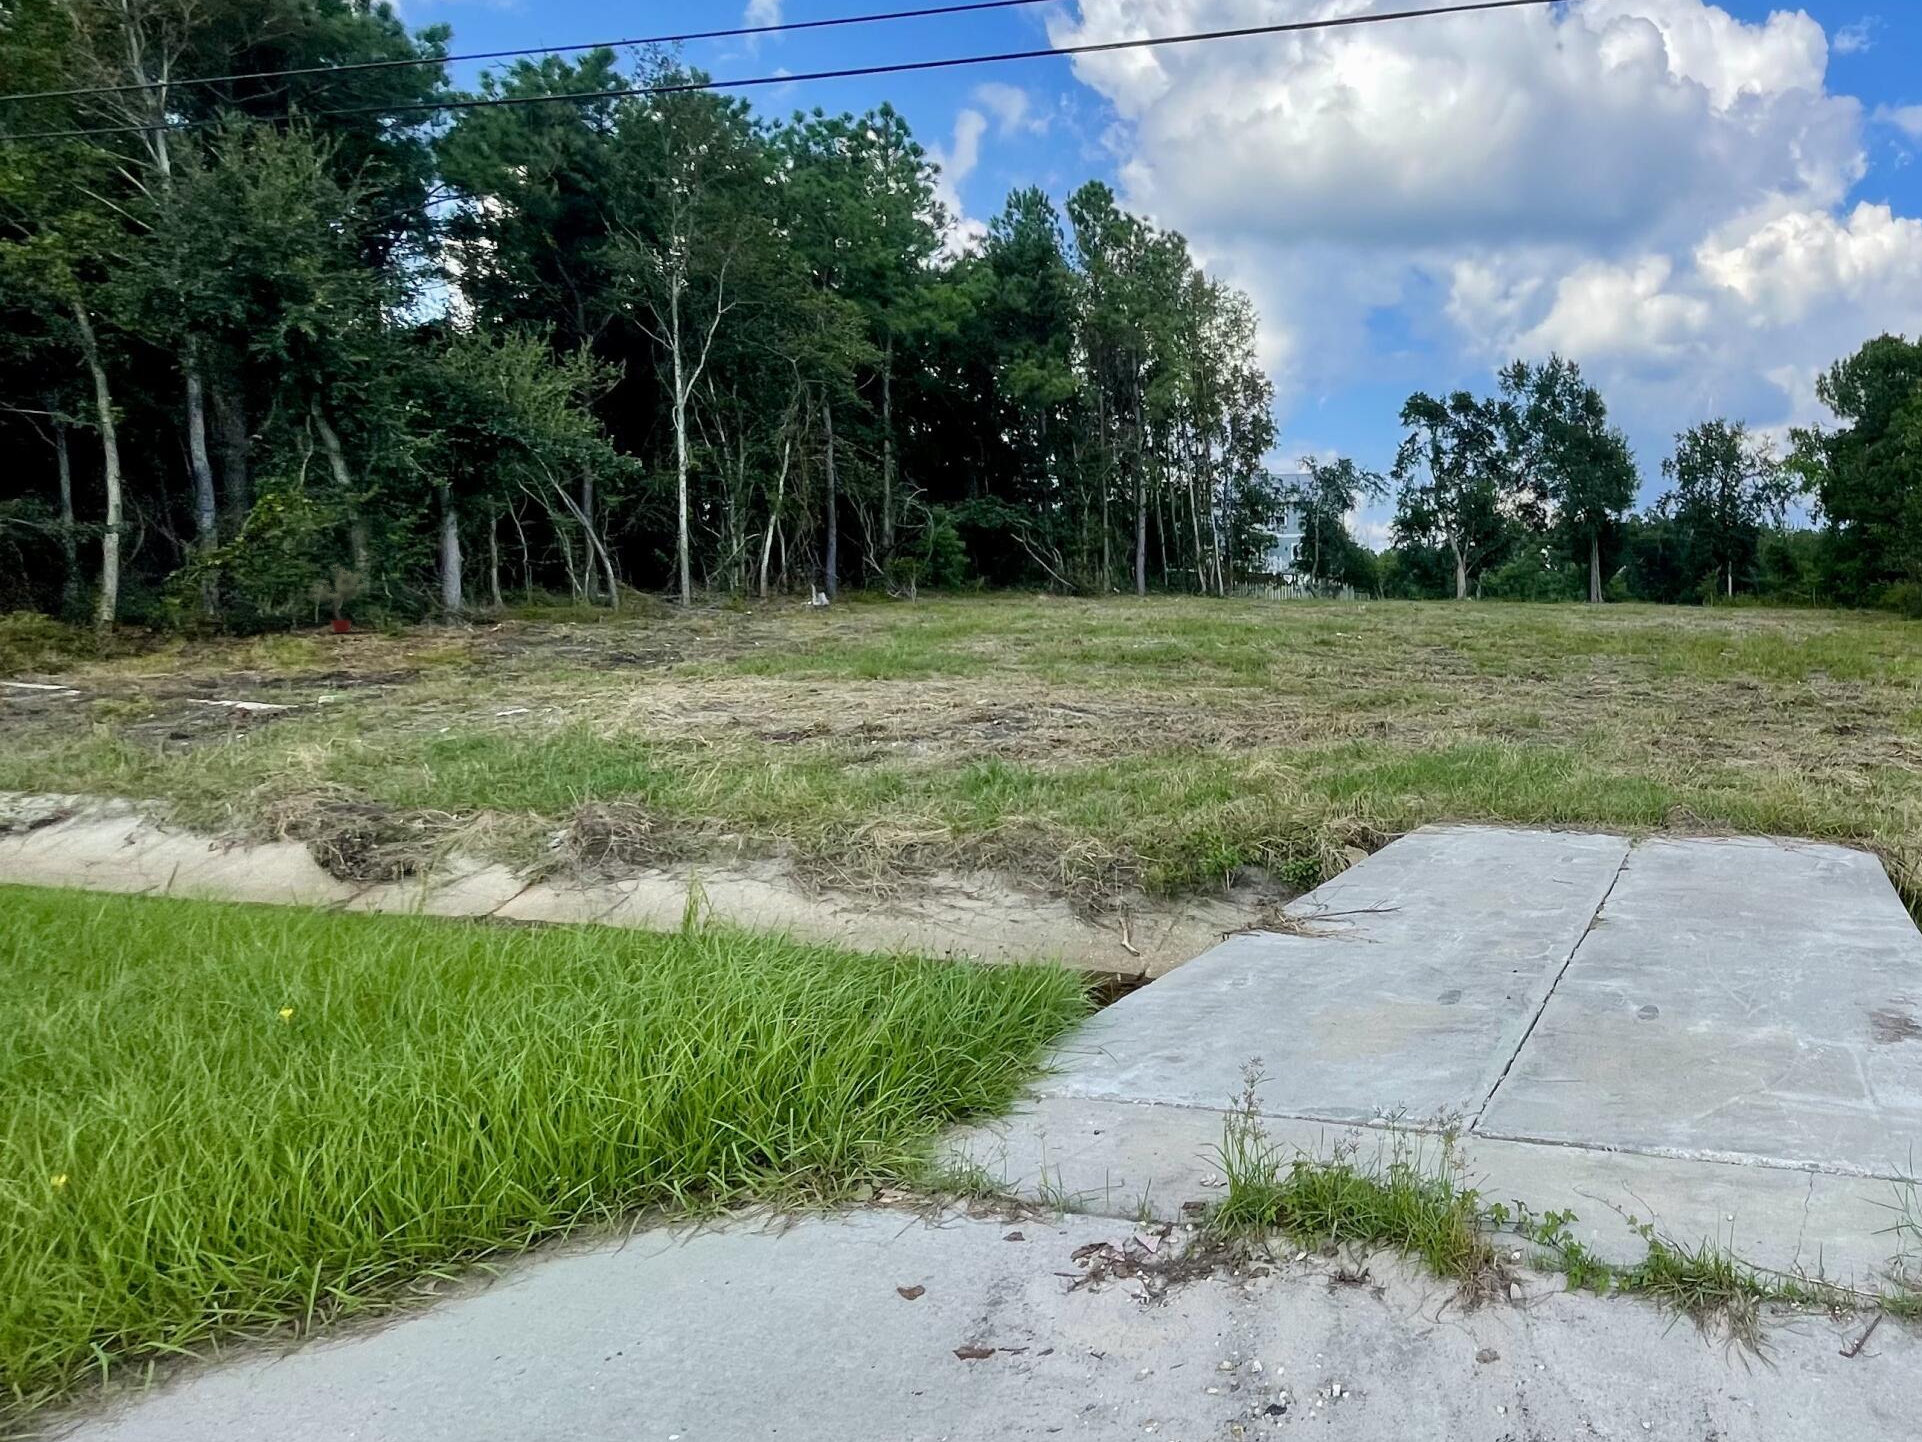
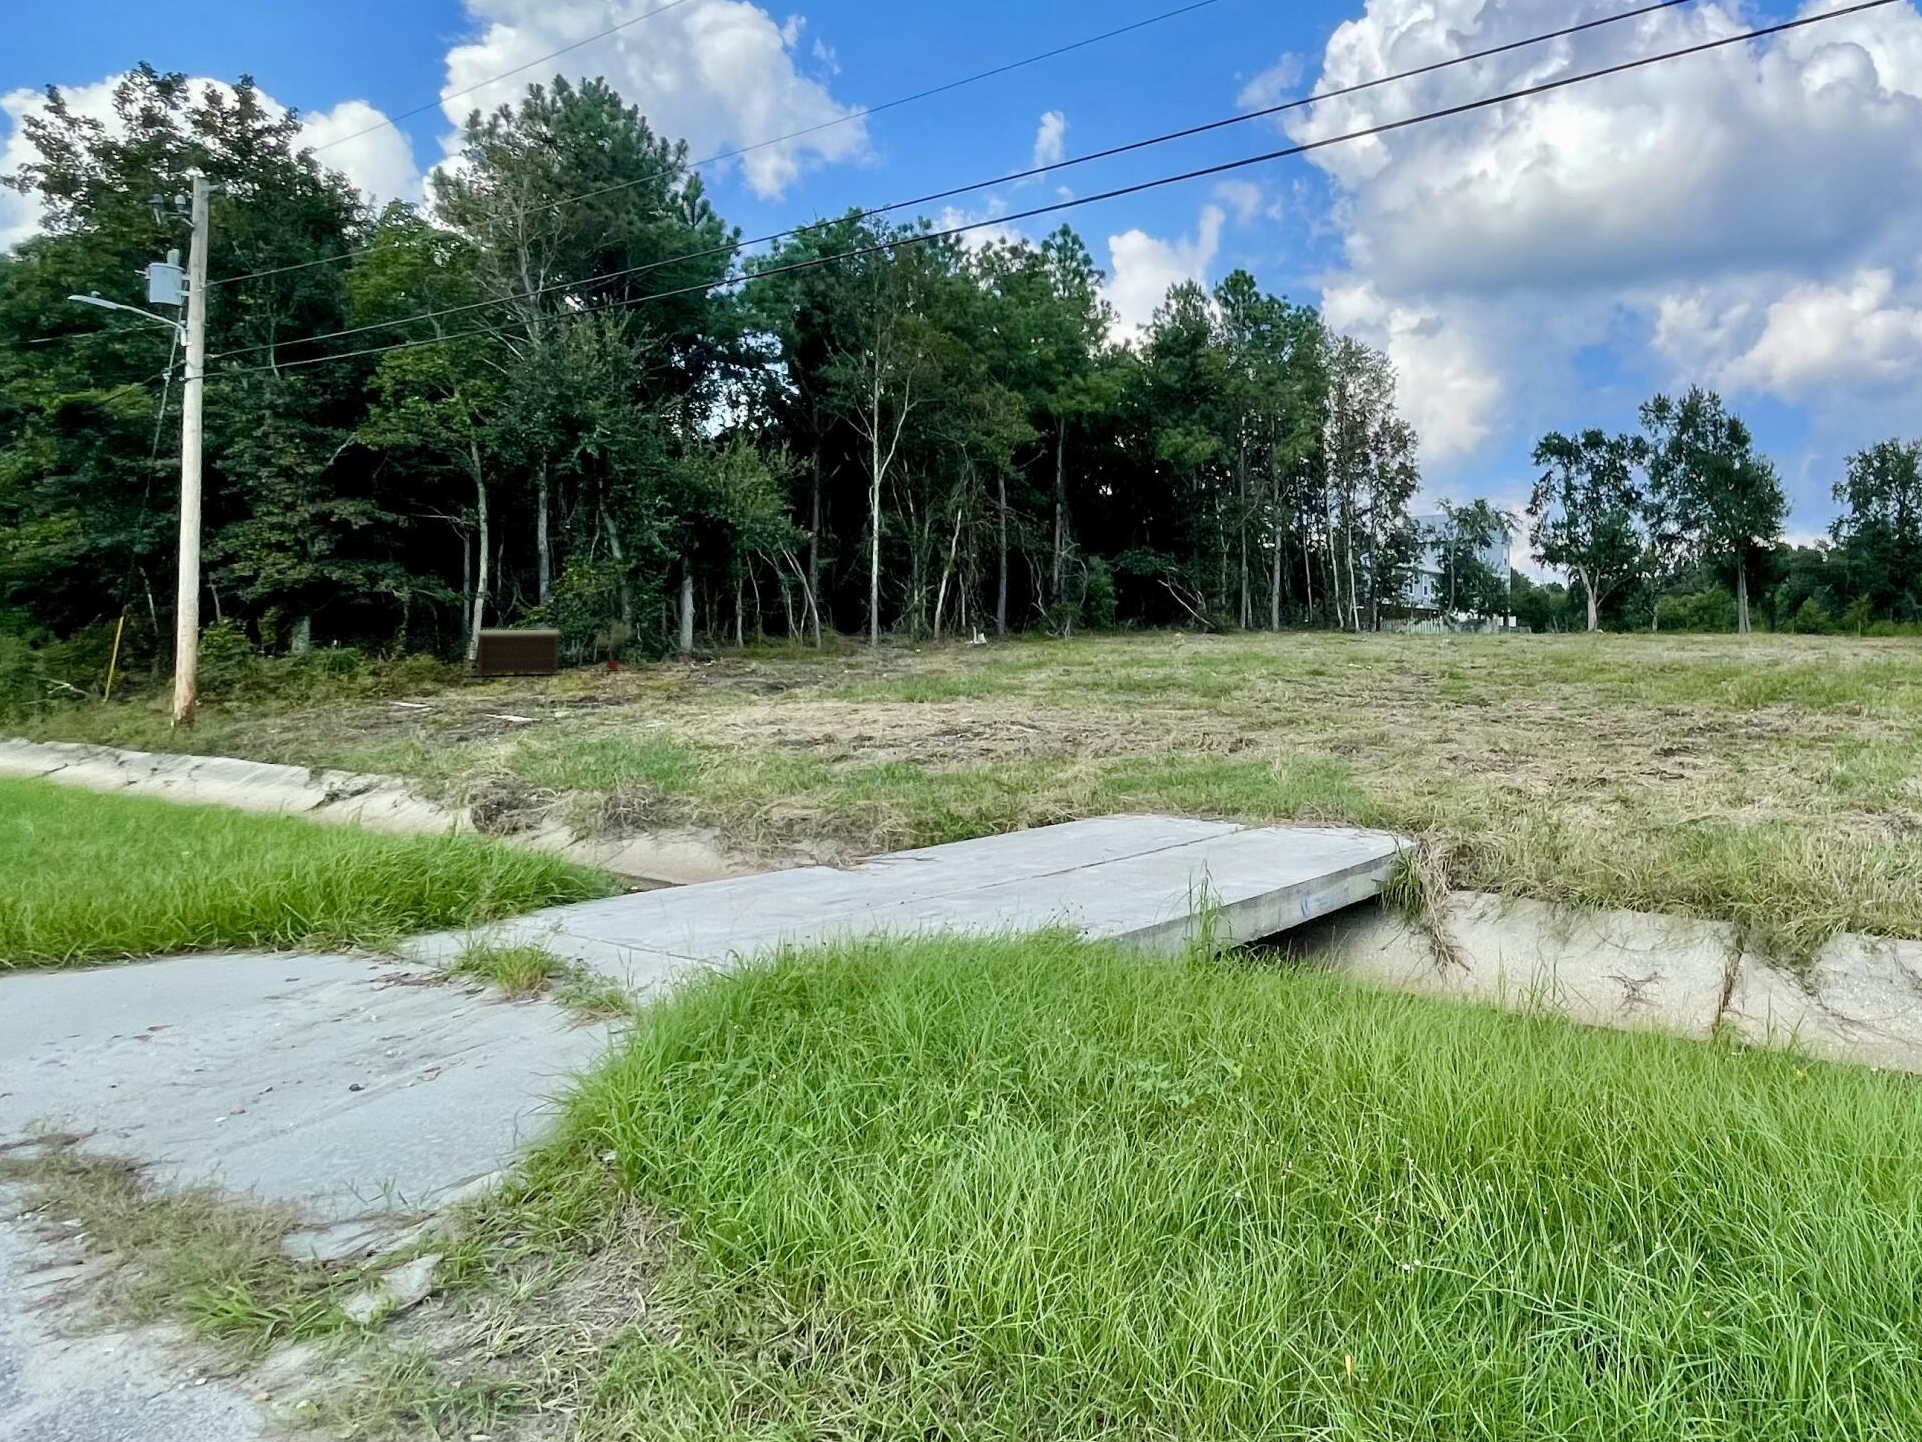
bench: none [112,578,258,642] -> present [477,630,560,677]

